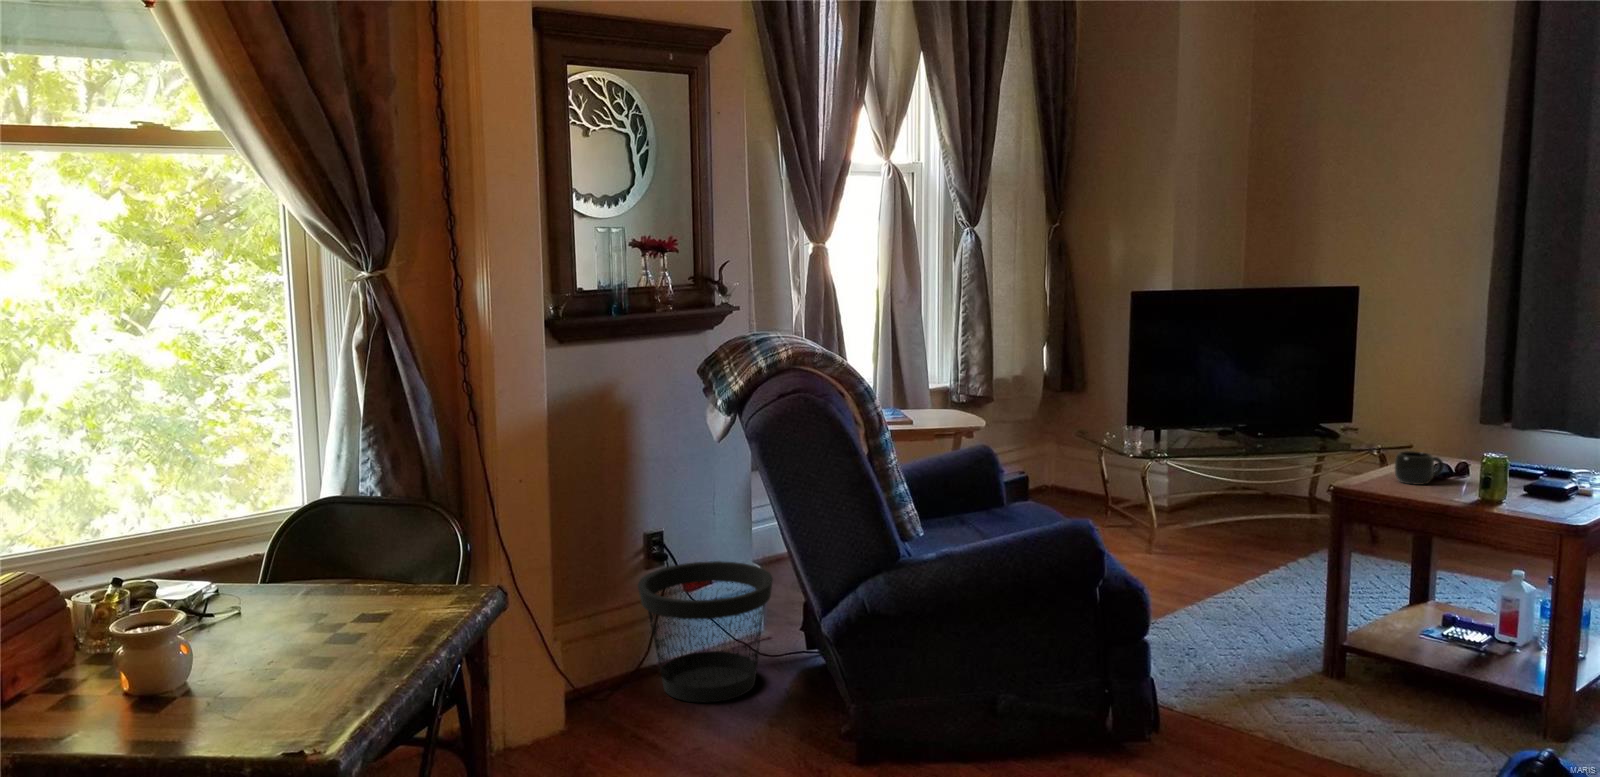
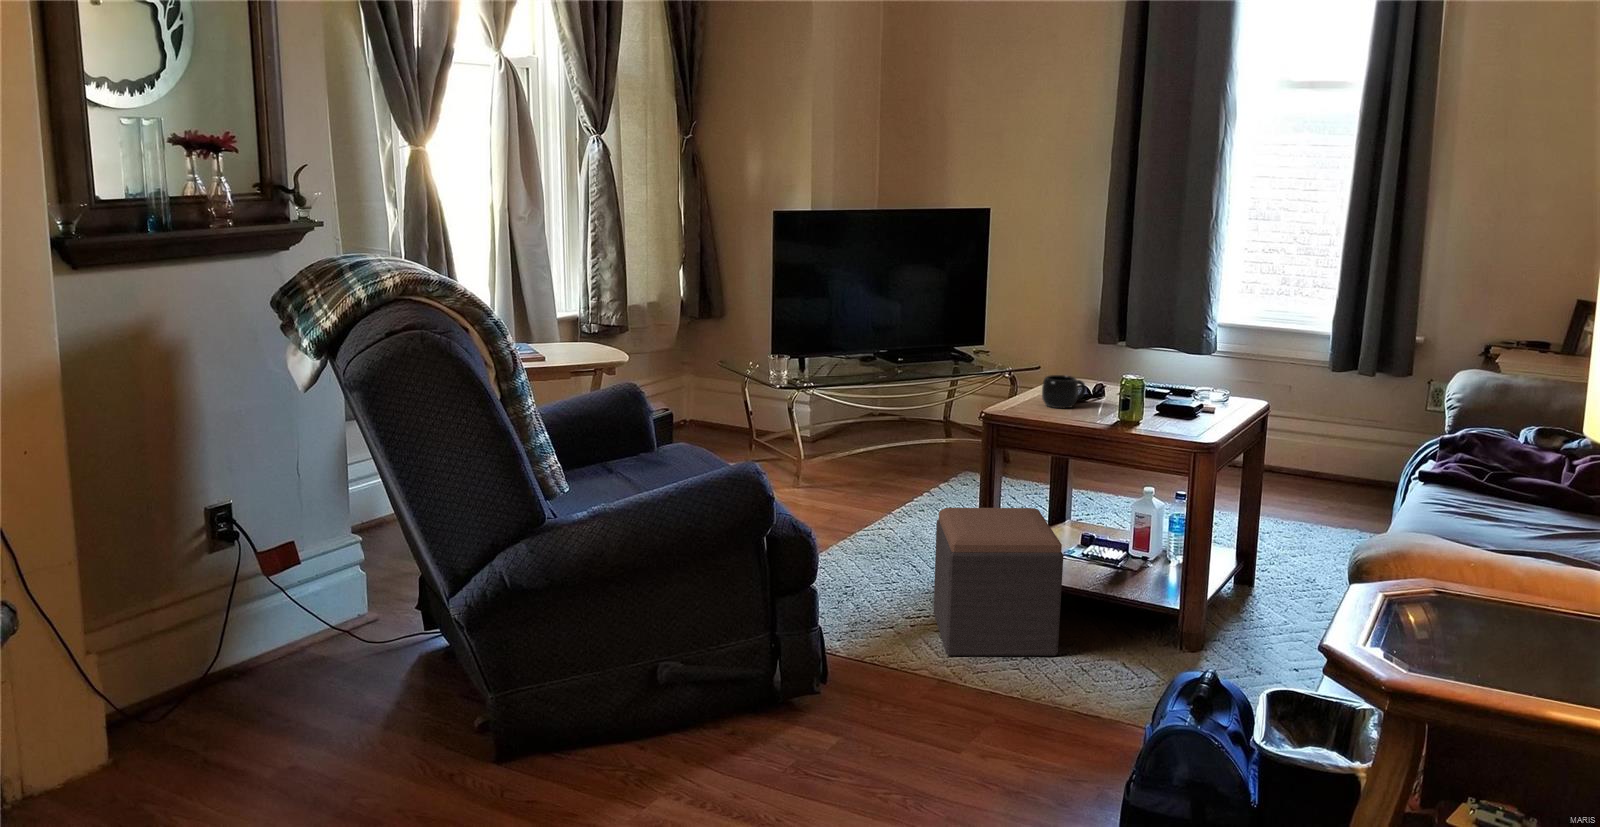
wastebasket: present [638,561,773,702] -> none [205,535,384,709]
footstool: none [1275,576,1408,731] -> present [934,508,1063,656]

